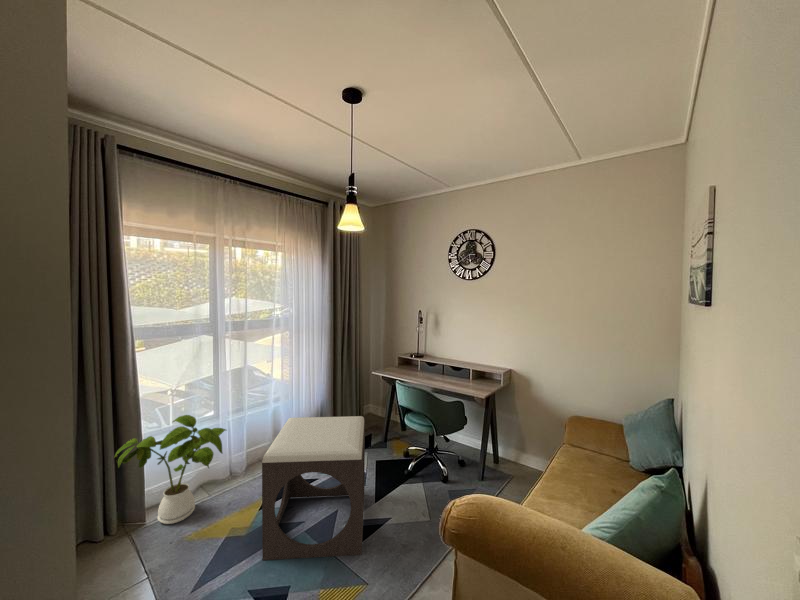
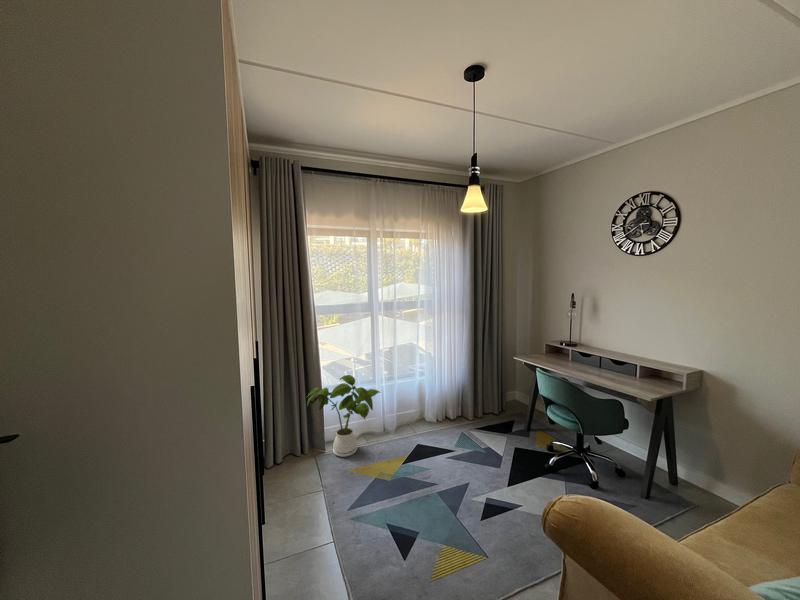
footstool: present [262,416,365,560] -> none [398,390,498,531]

